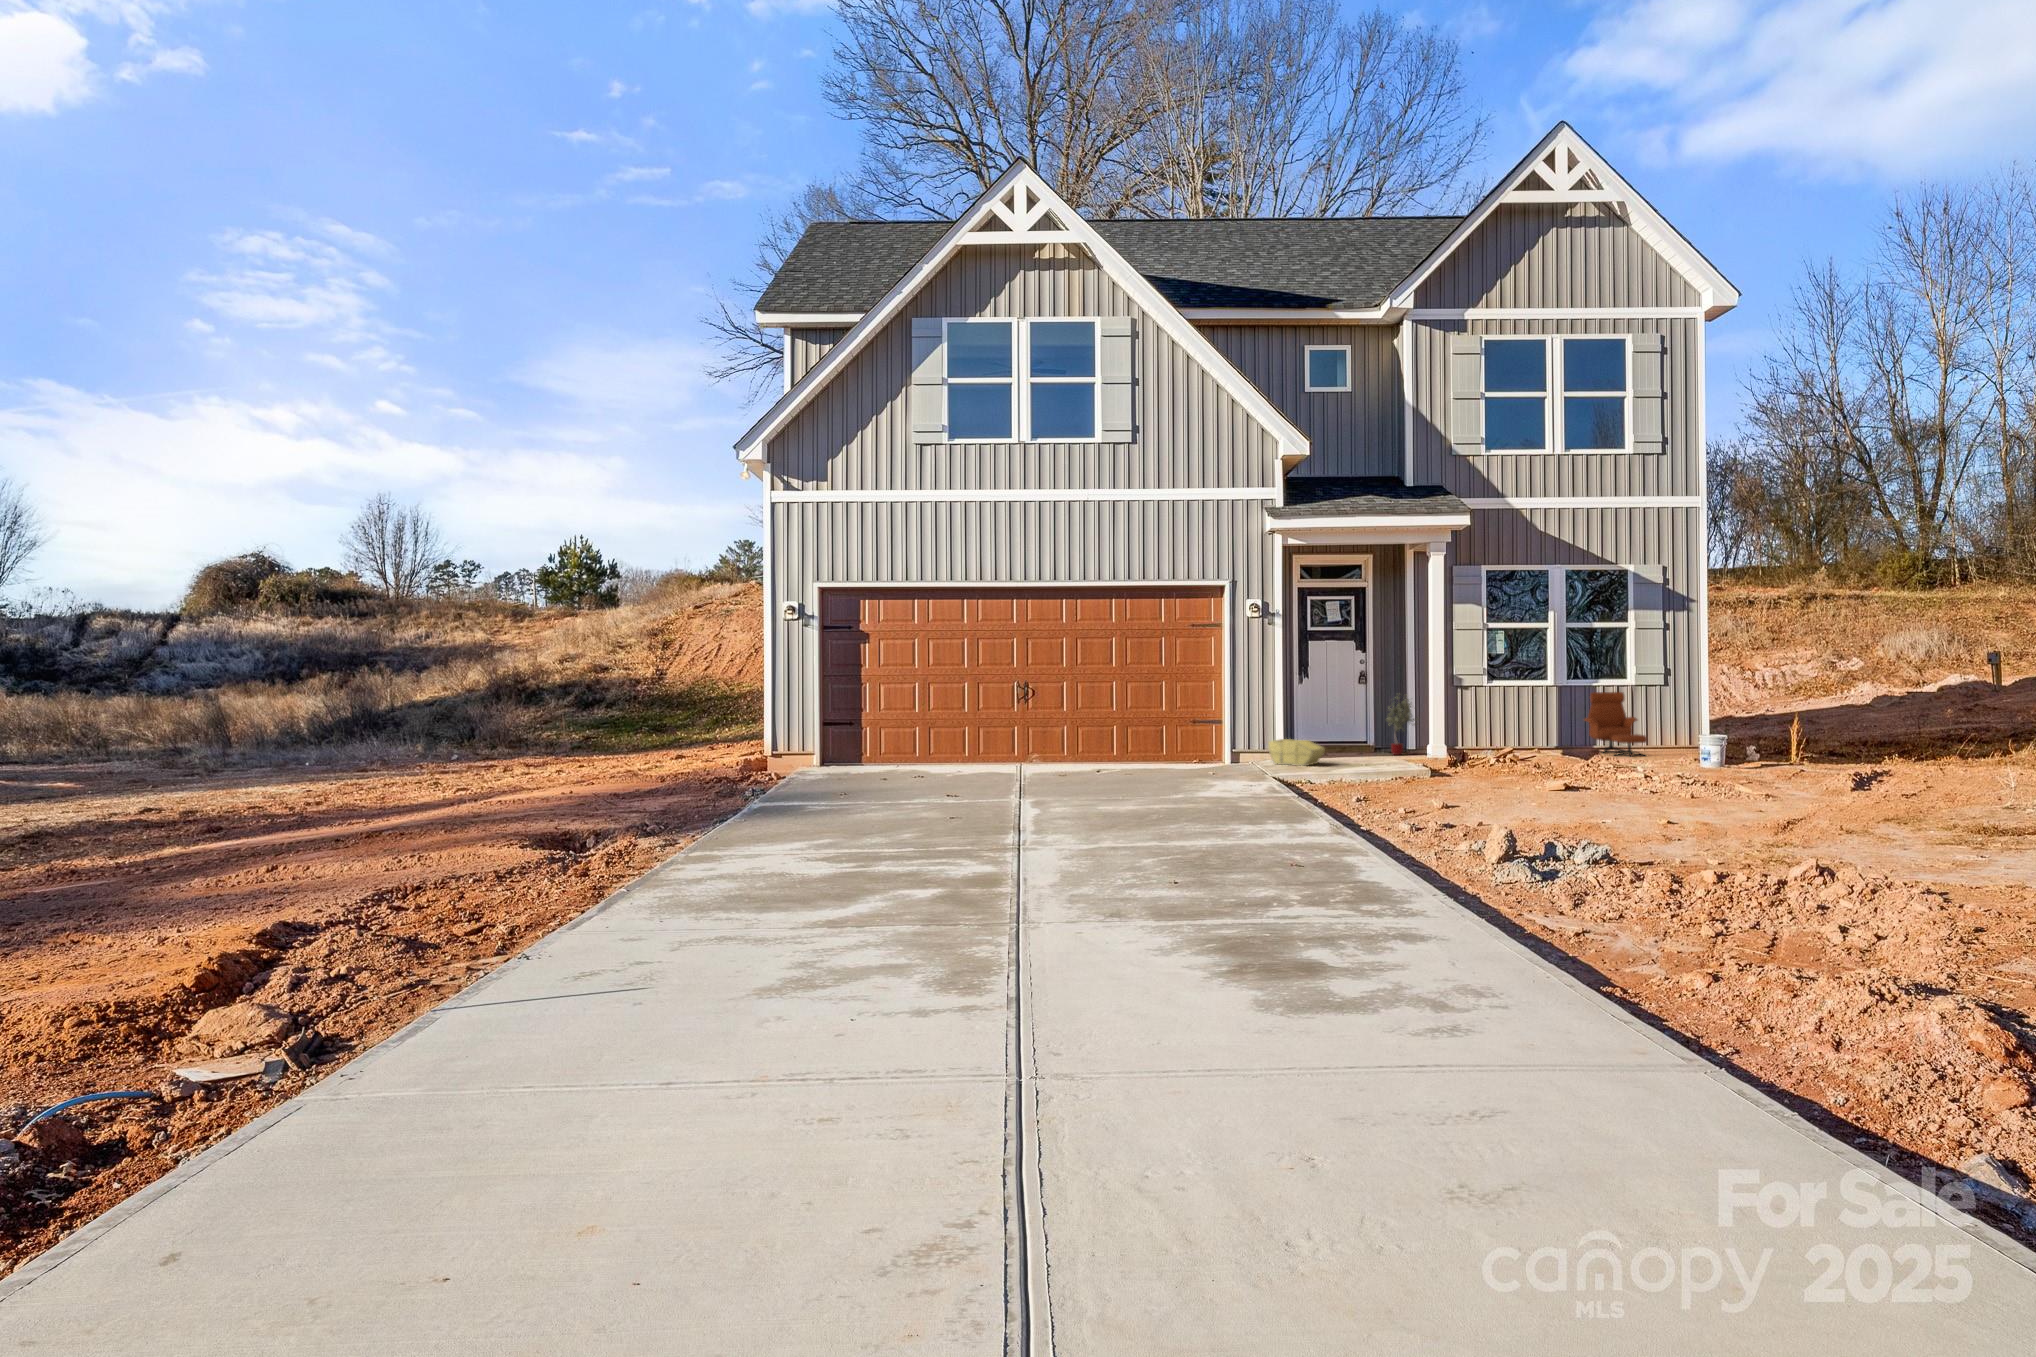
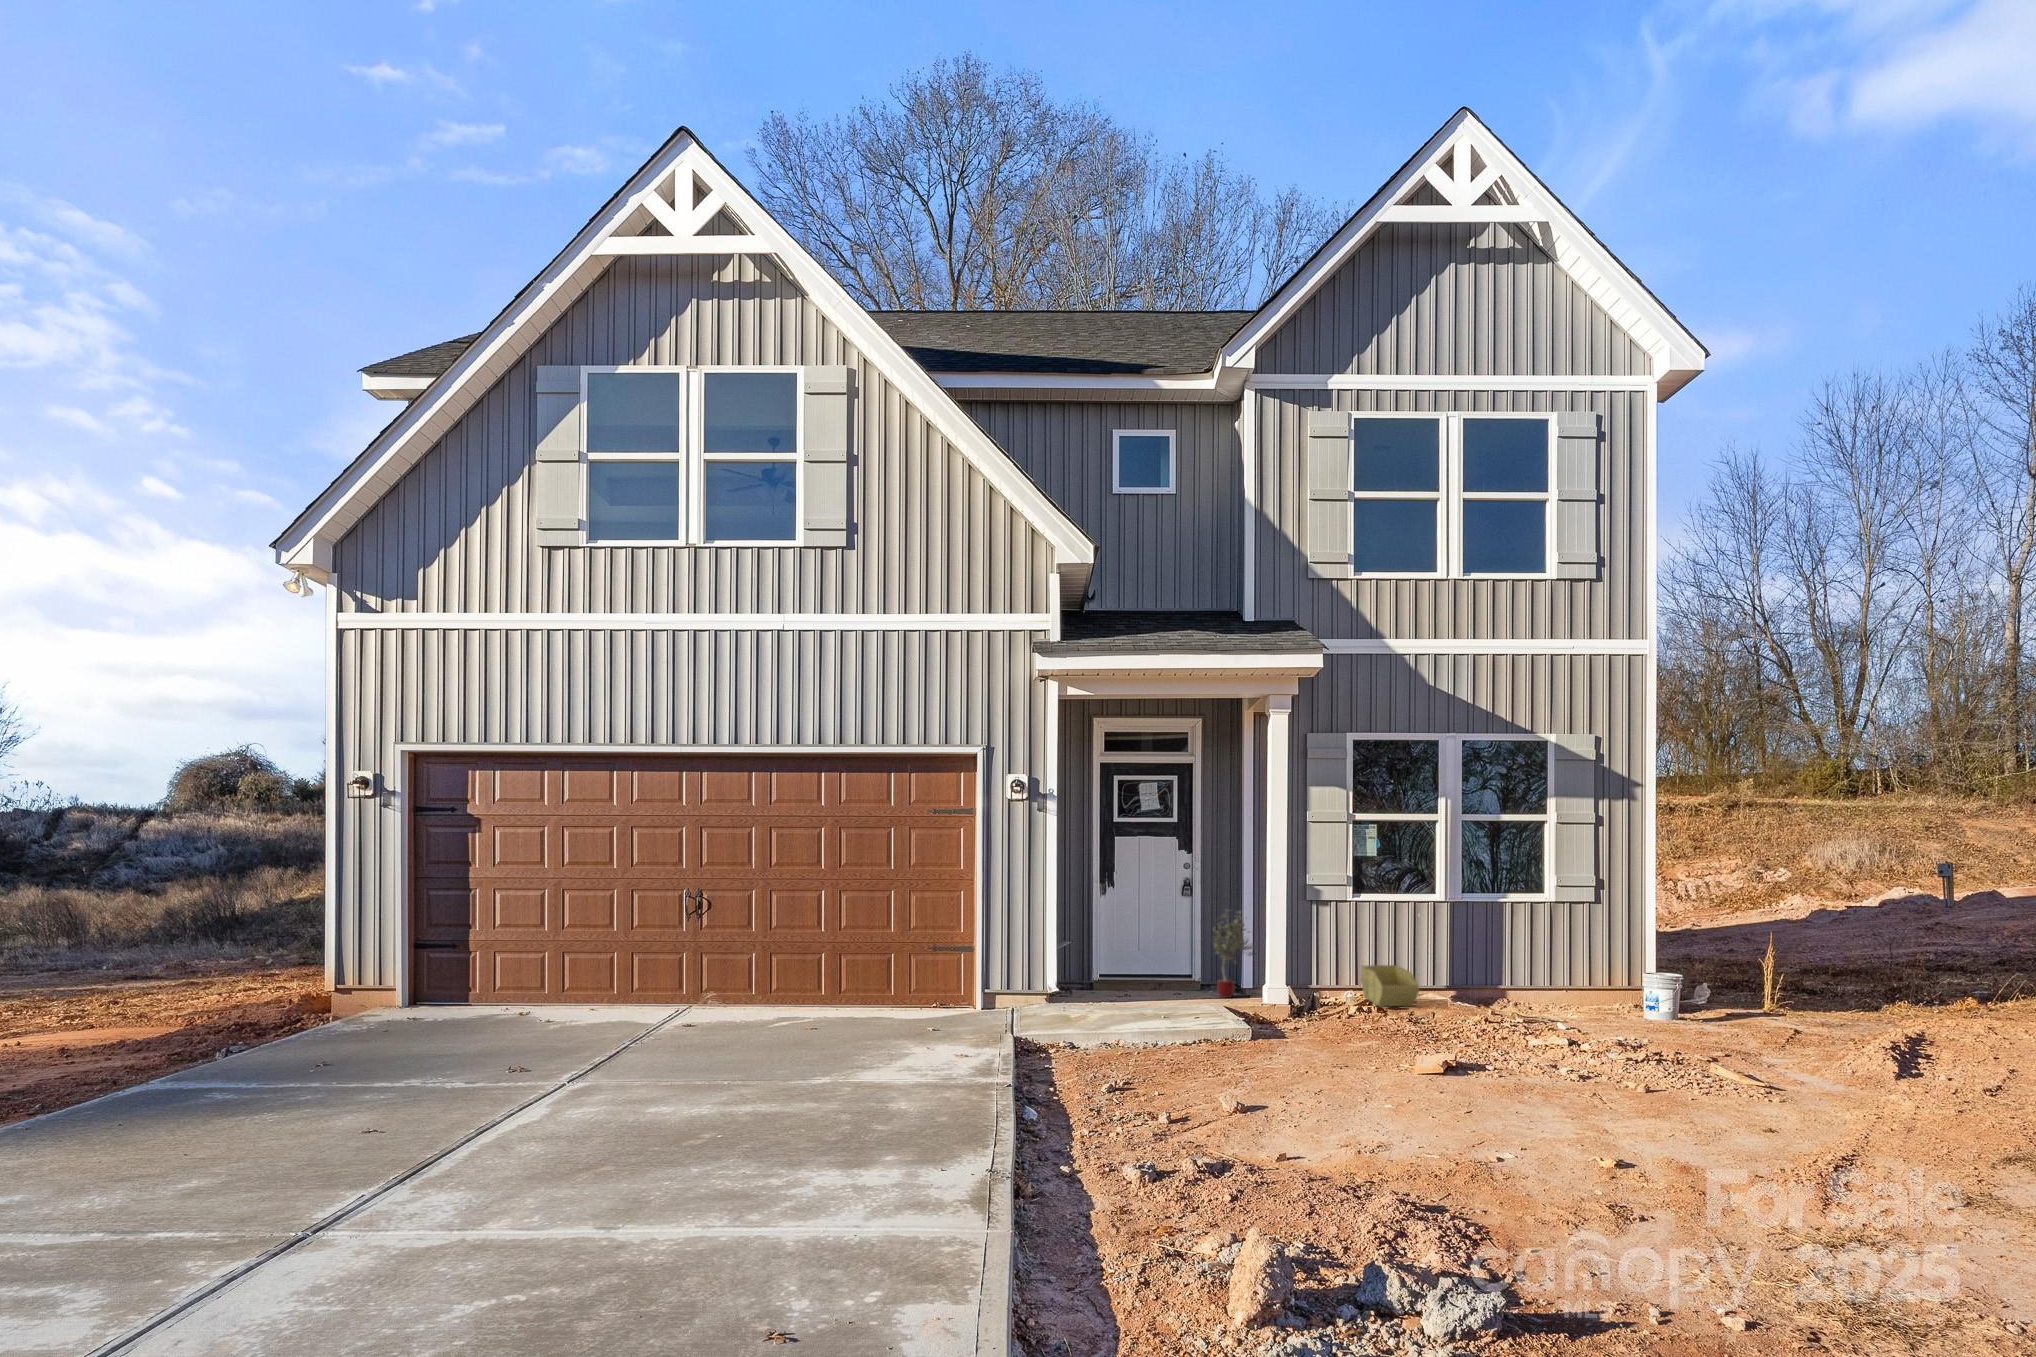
lounge chair: present [1584,692,1647,756] -> none [1485,912,1566,1011]
storage bin: present [1268,739,1325,766] -> present [1361,965,1419,1007]

